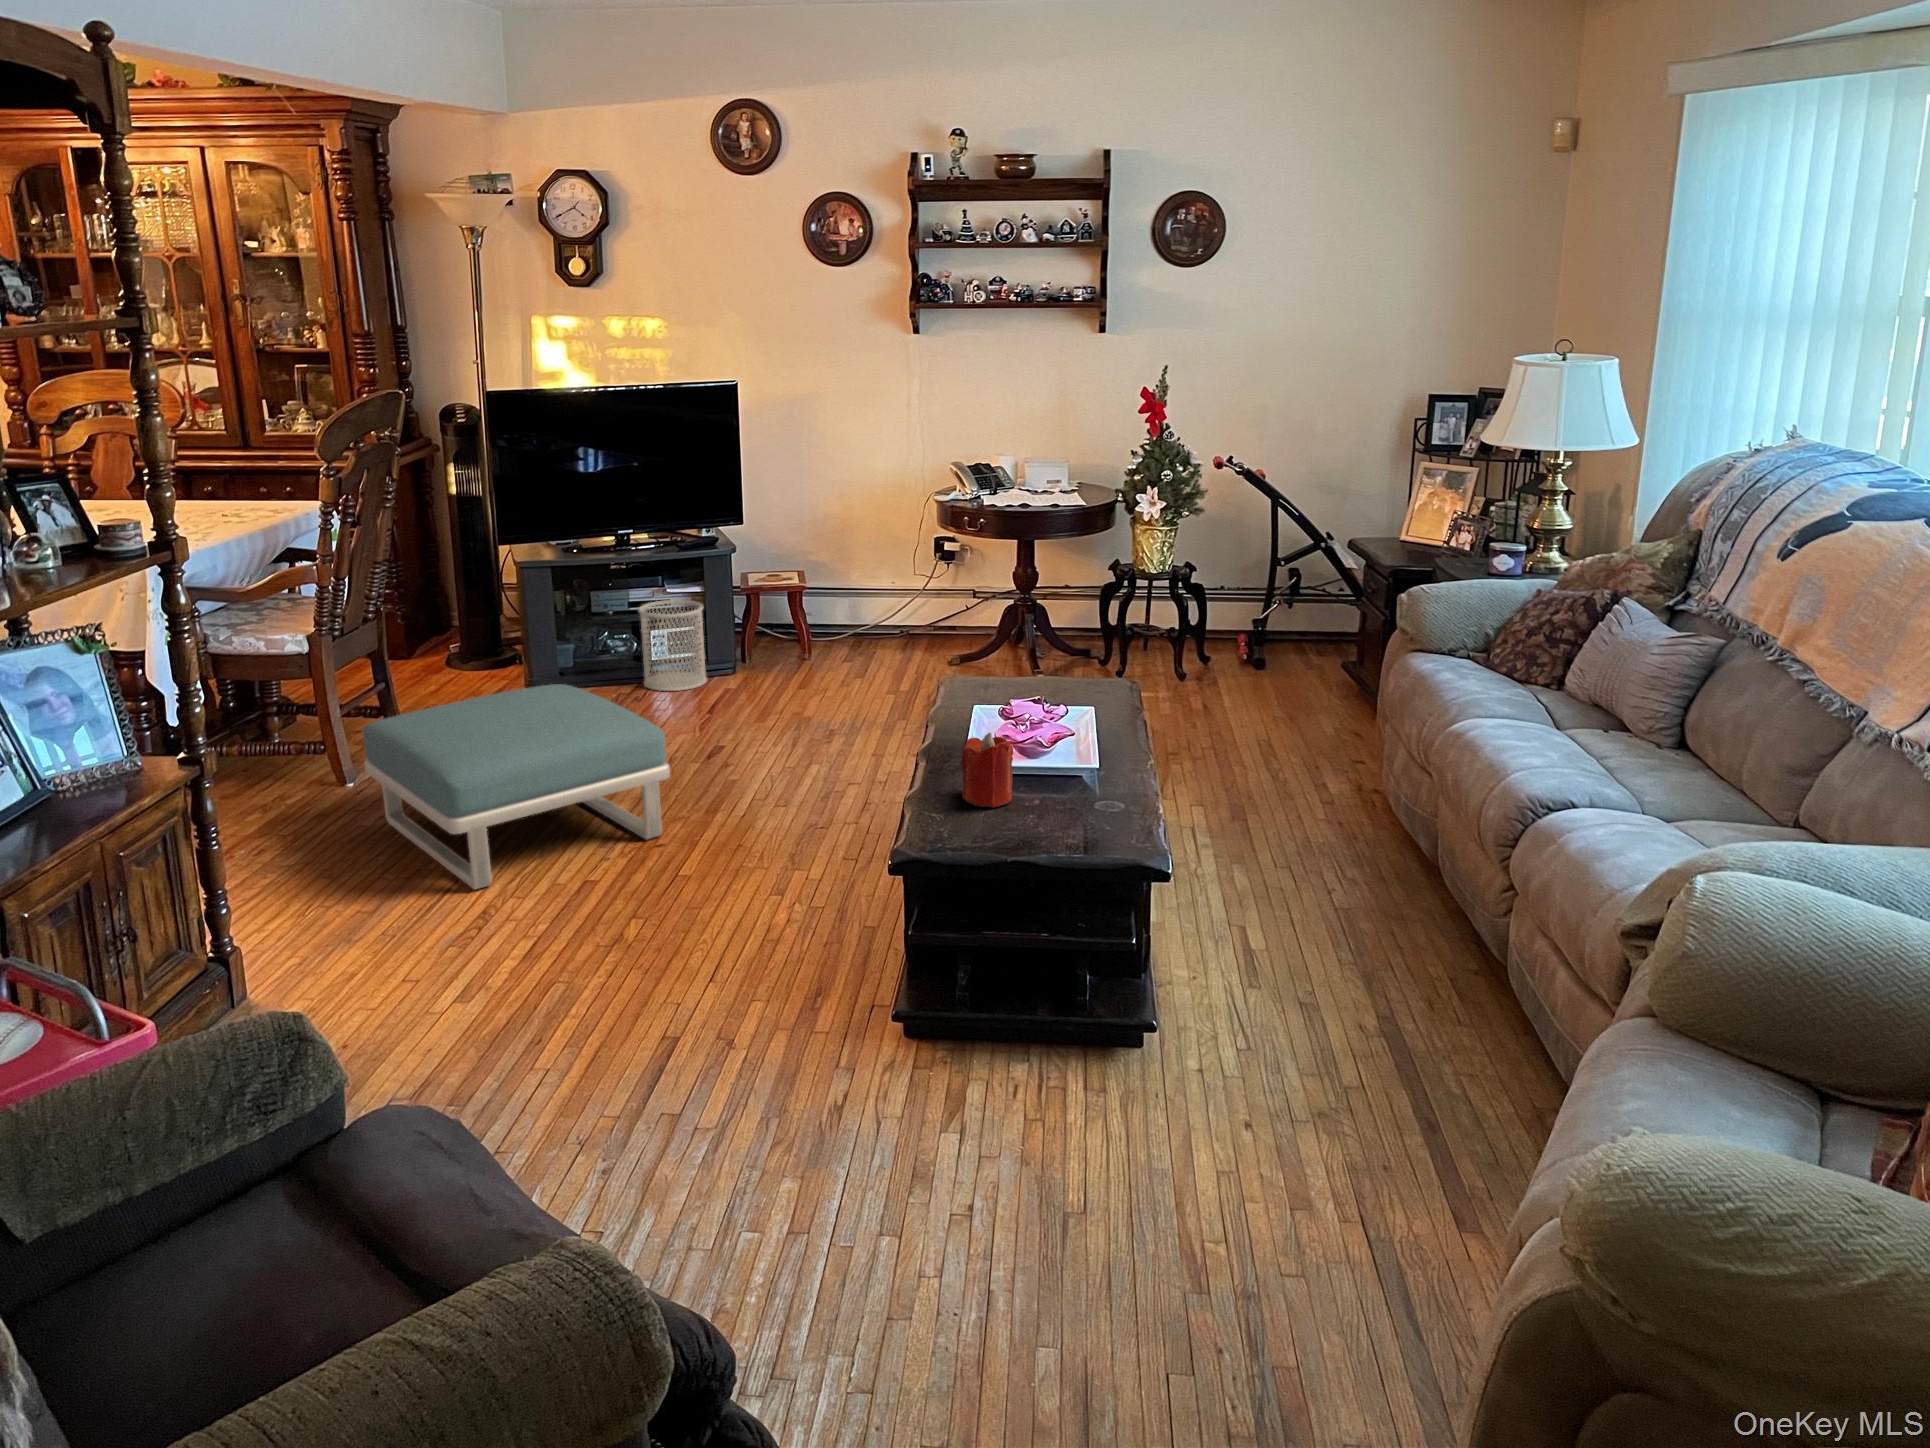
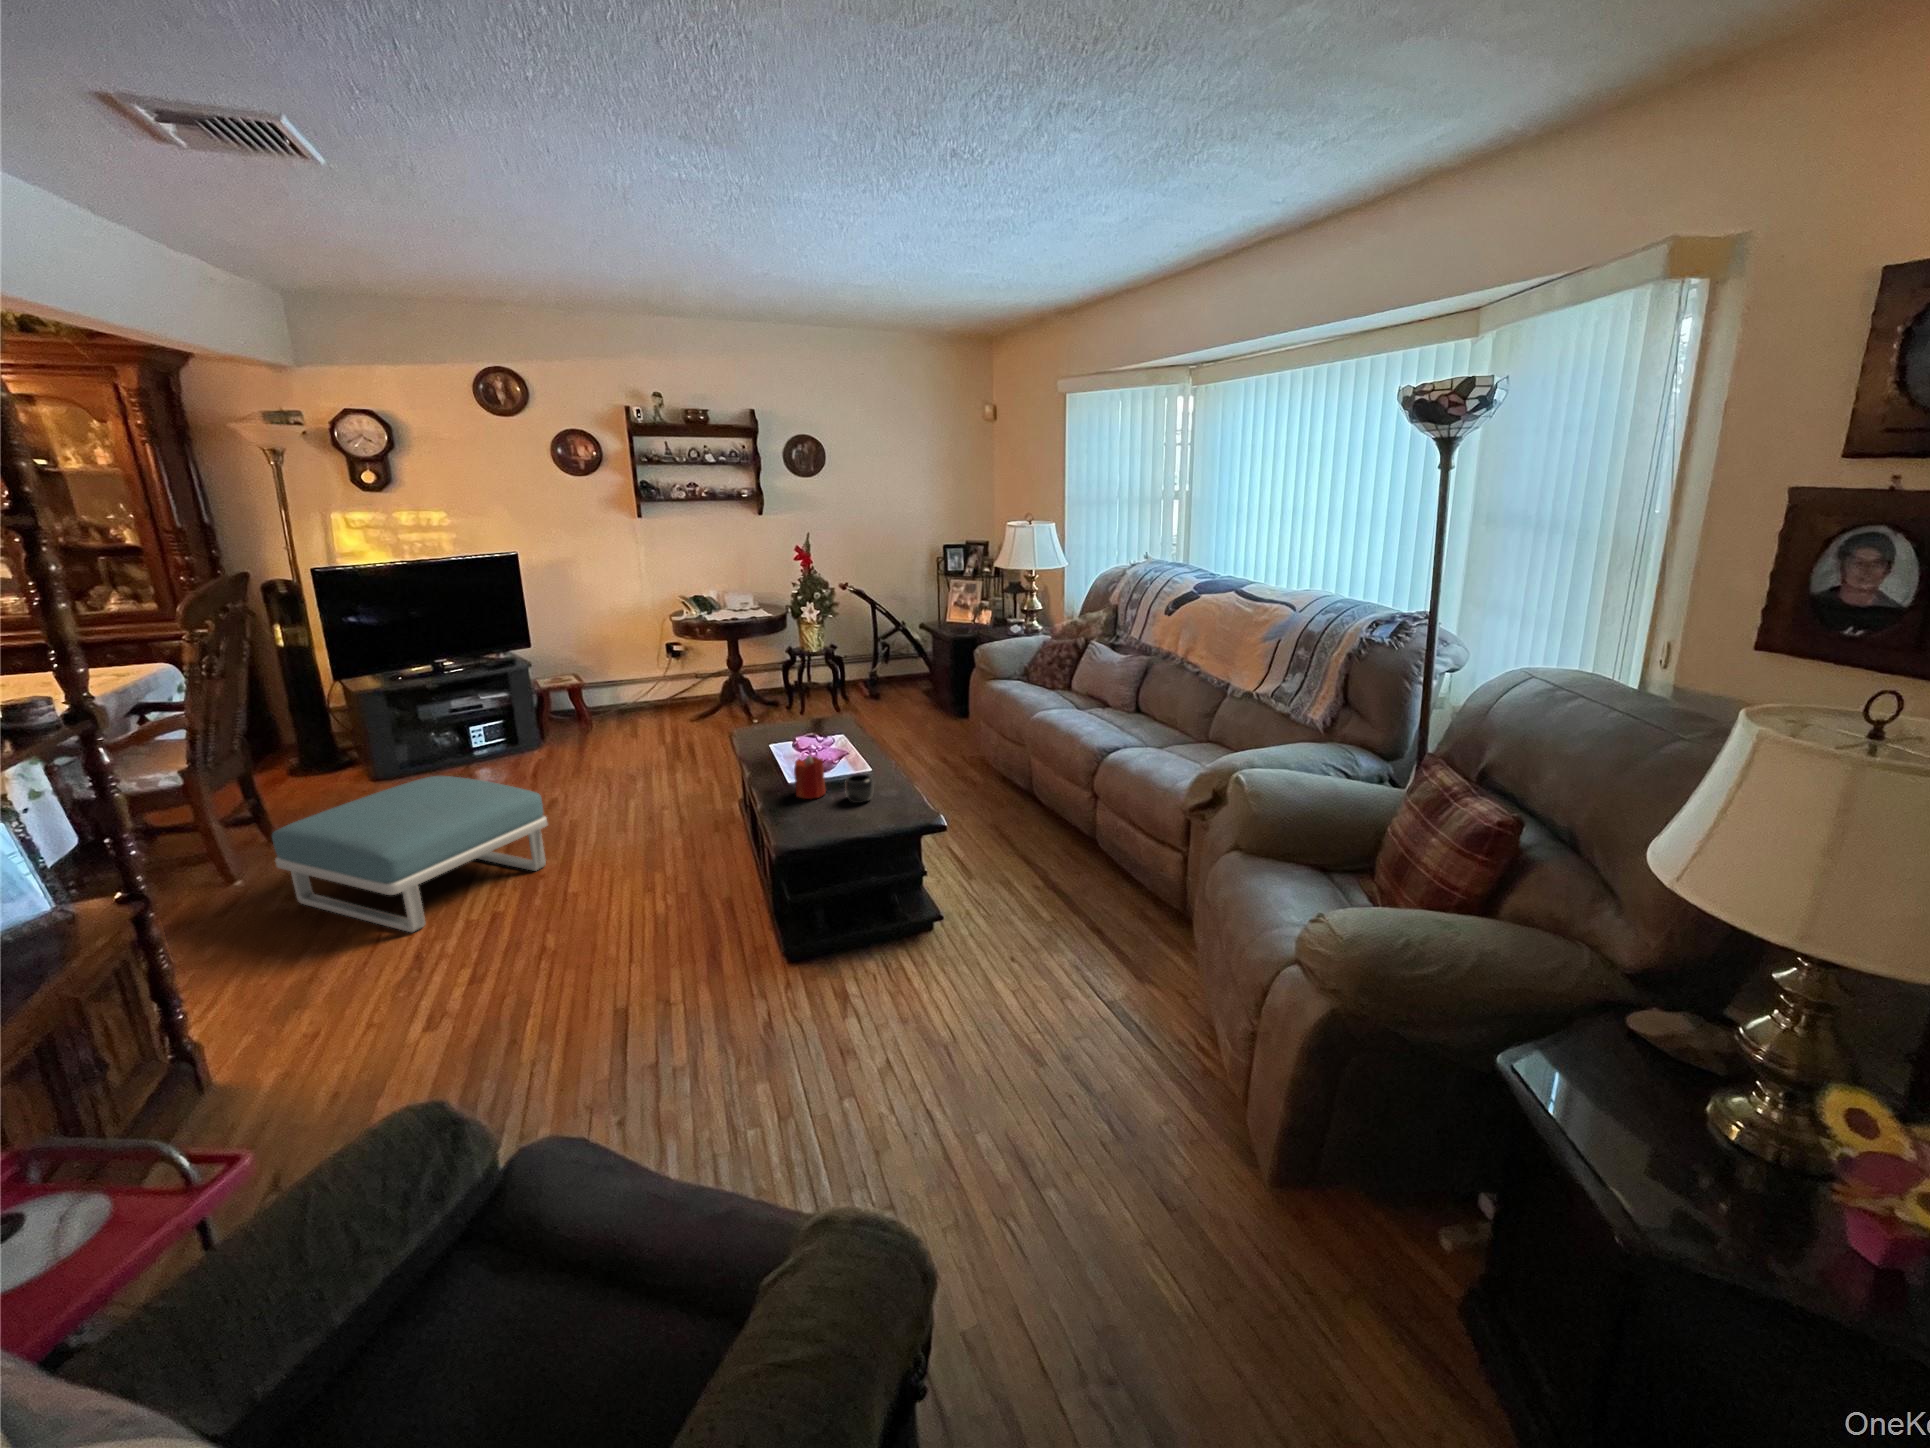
wastebasket: present [638,600,707,691] -> none [460,707,520,772]
mug: none [1035,779,1083,829] -> present [845,774,873,803]

